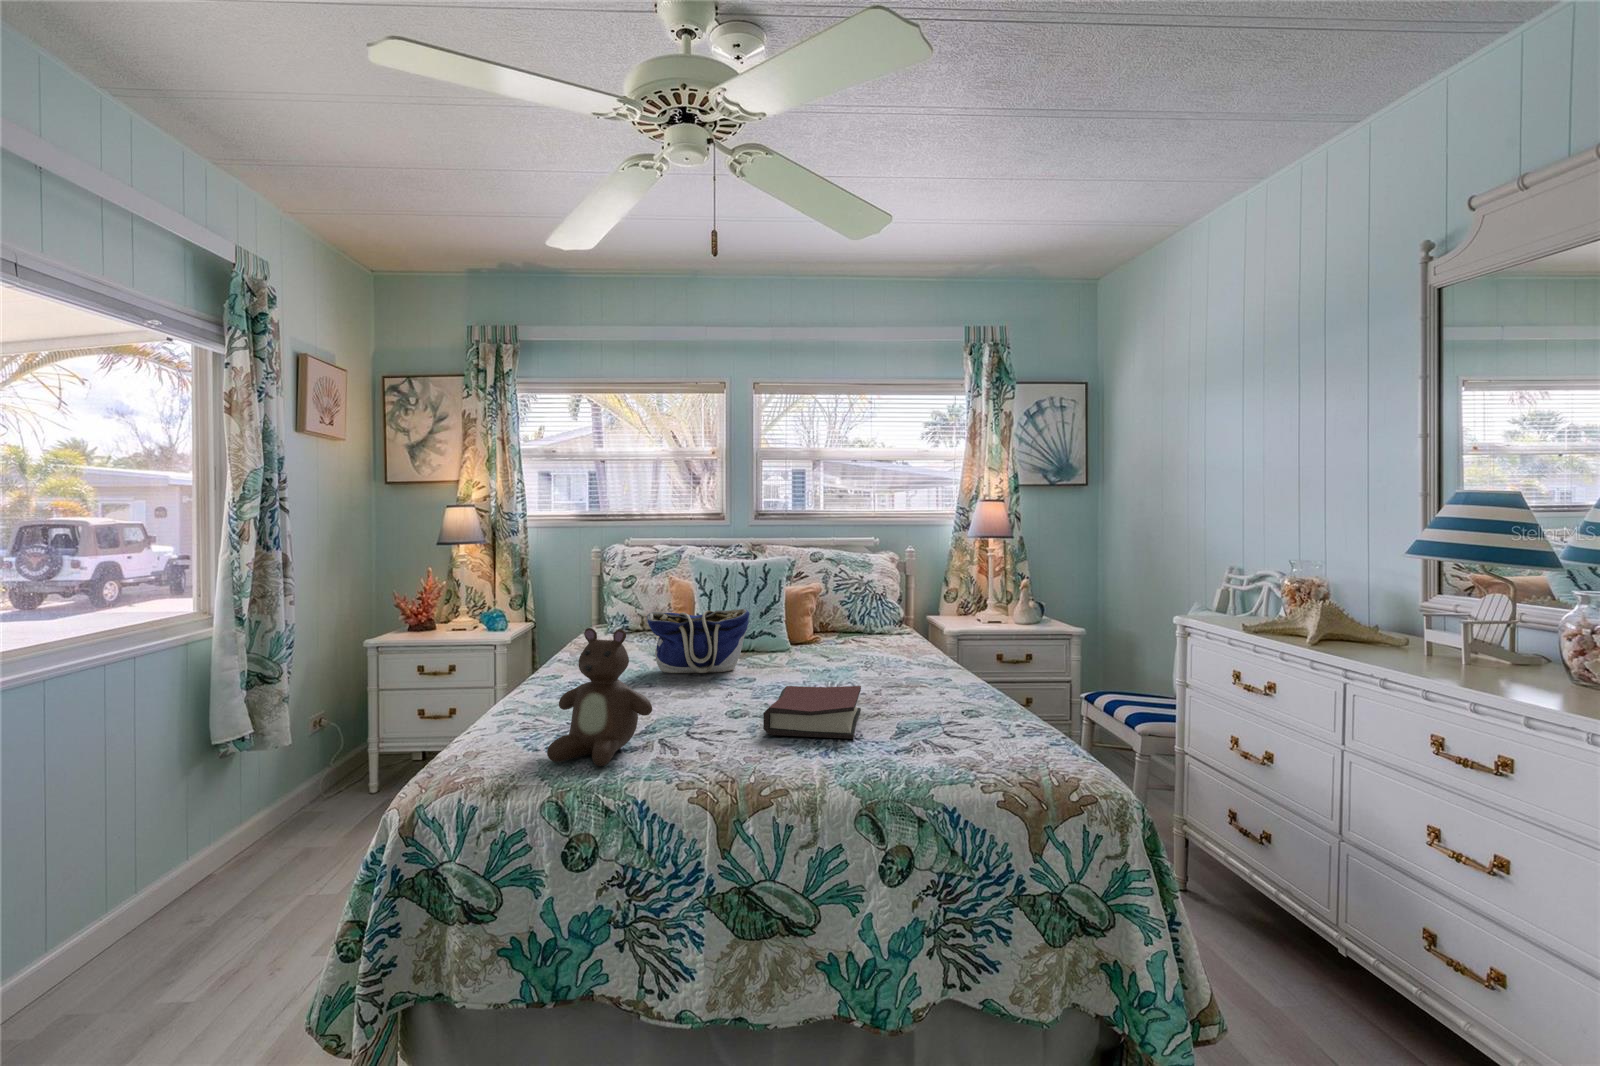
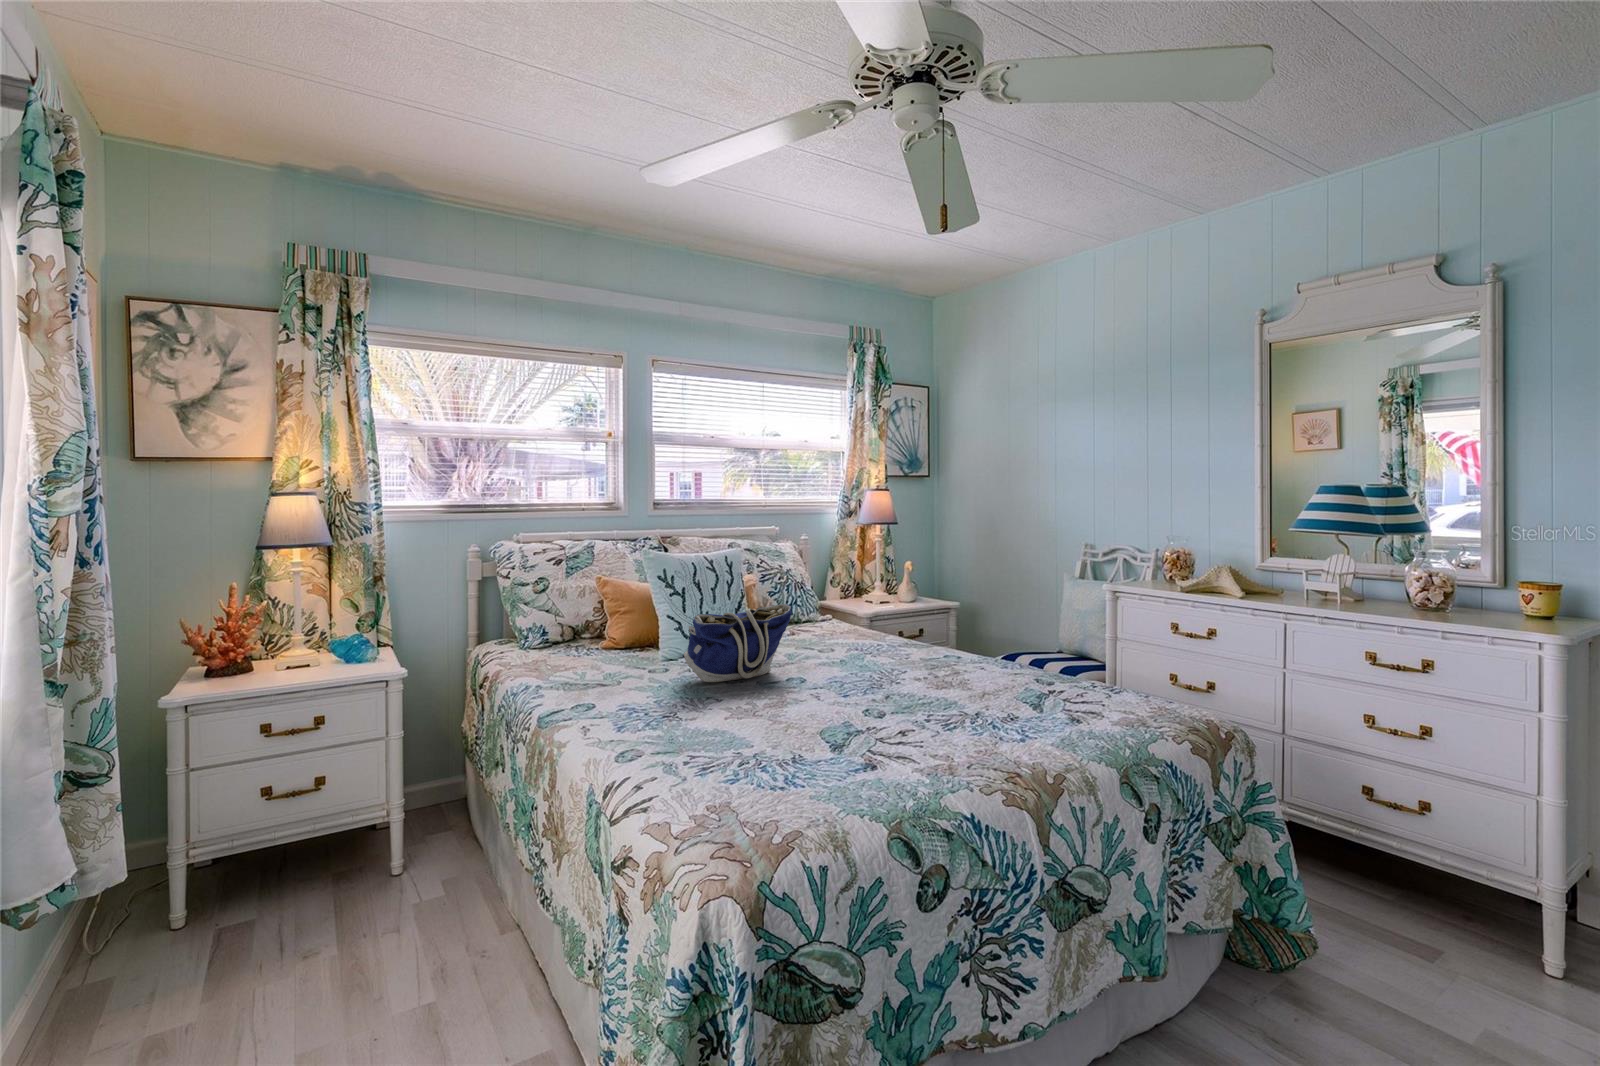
teddy bear: present [547,628,652,766] -> none [784,630,897,792]
hardback book: present [763,686,861,739] -> none [907,670,1038,728]

